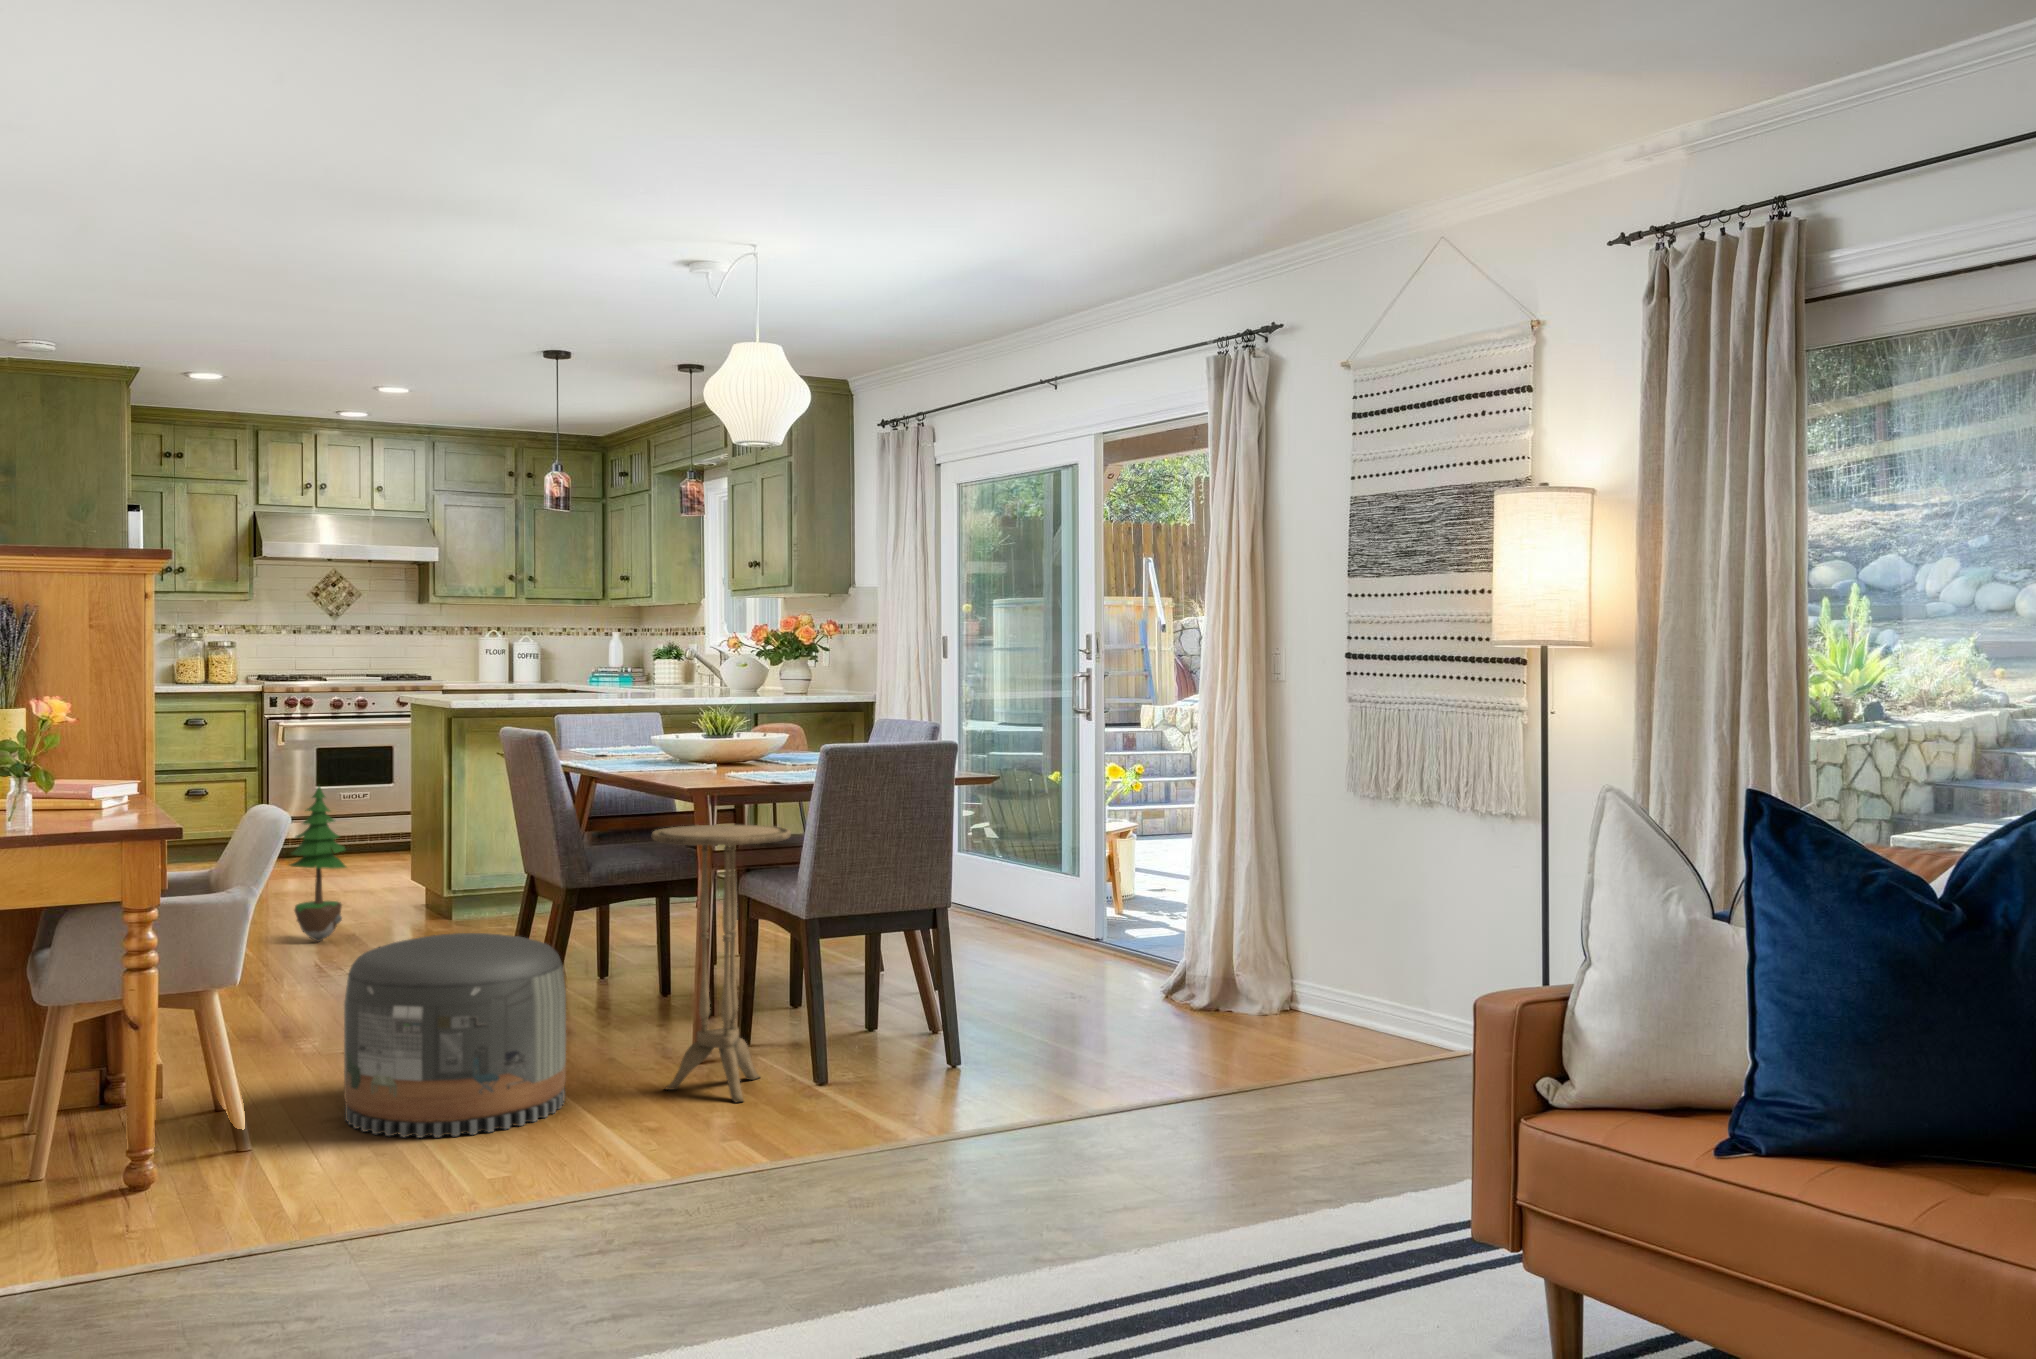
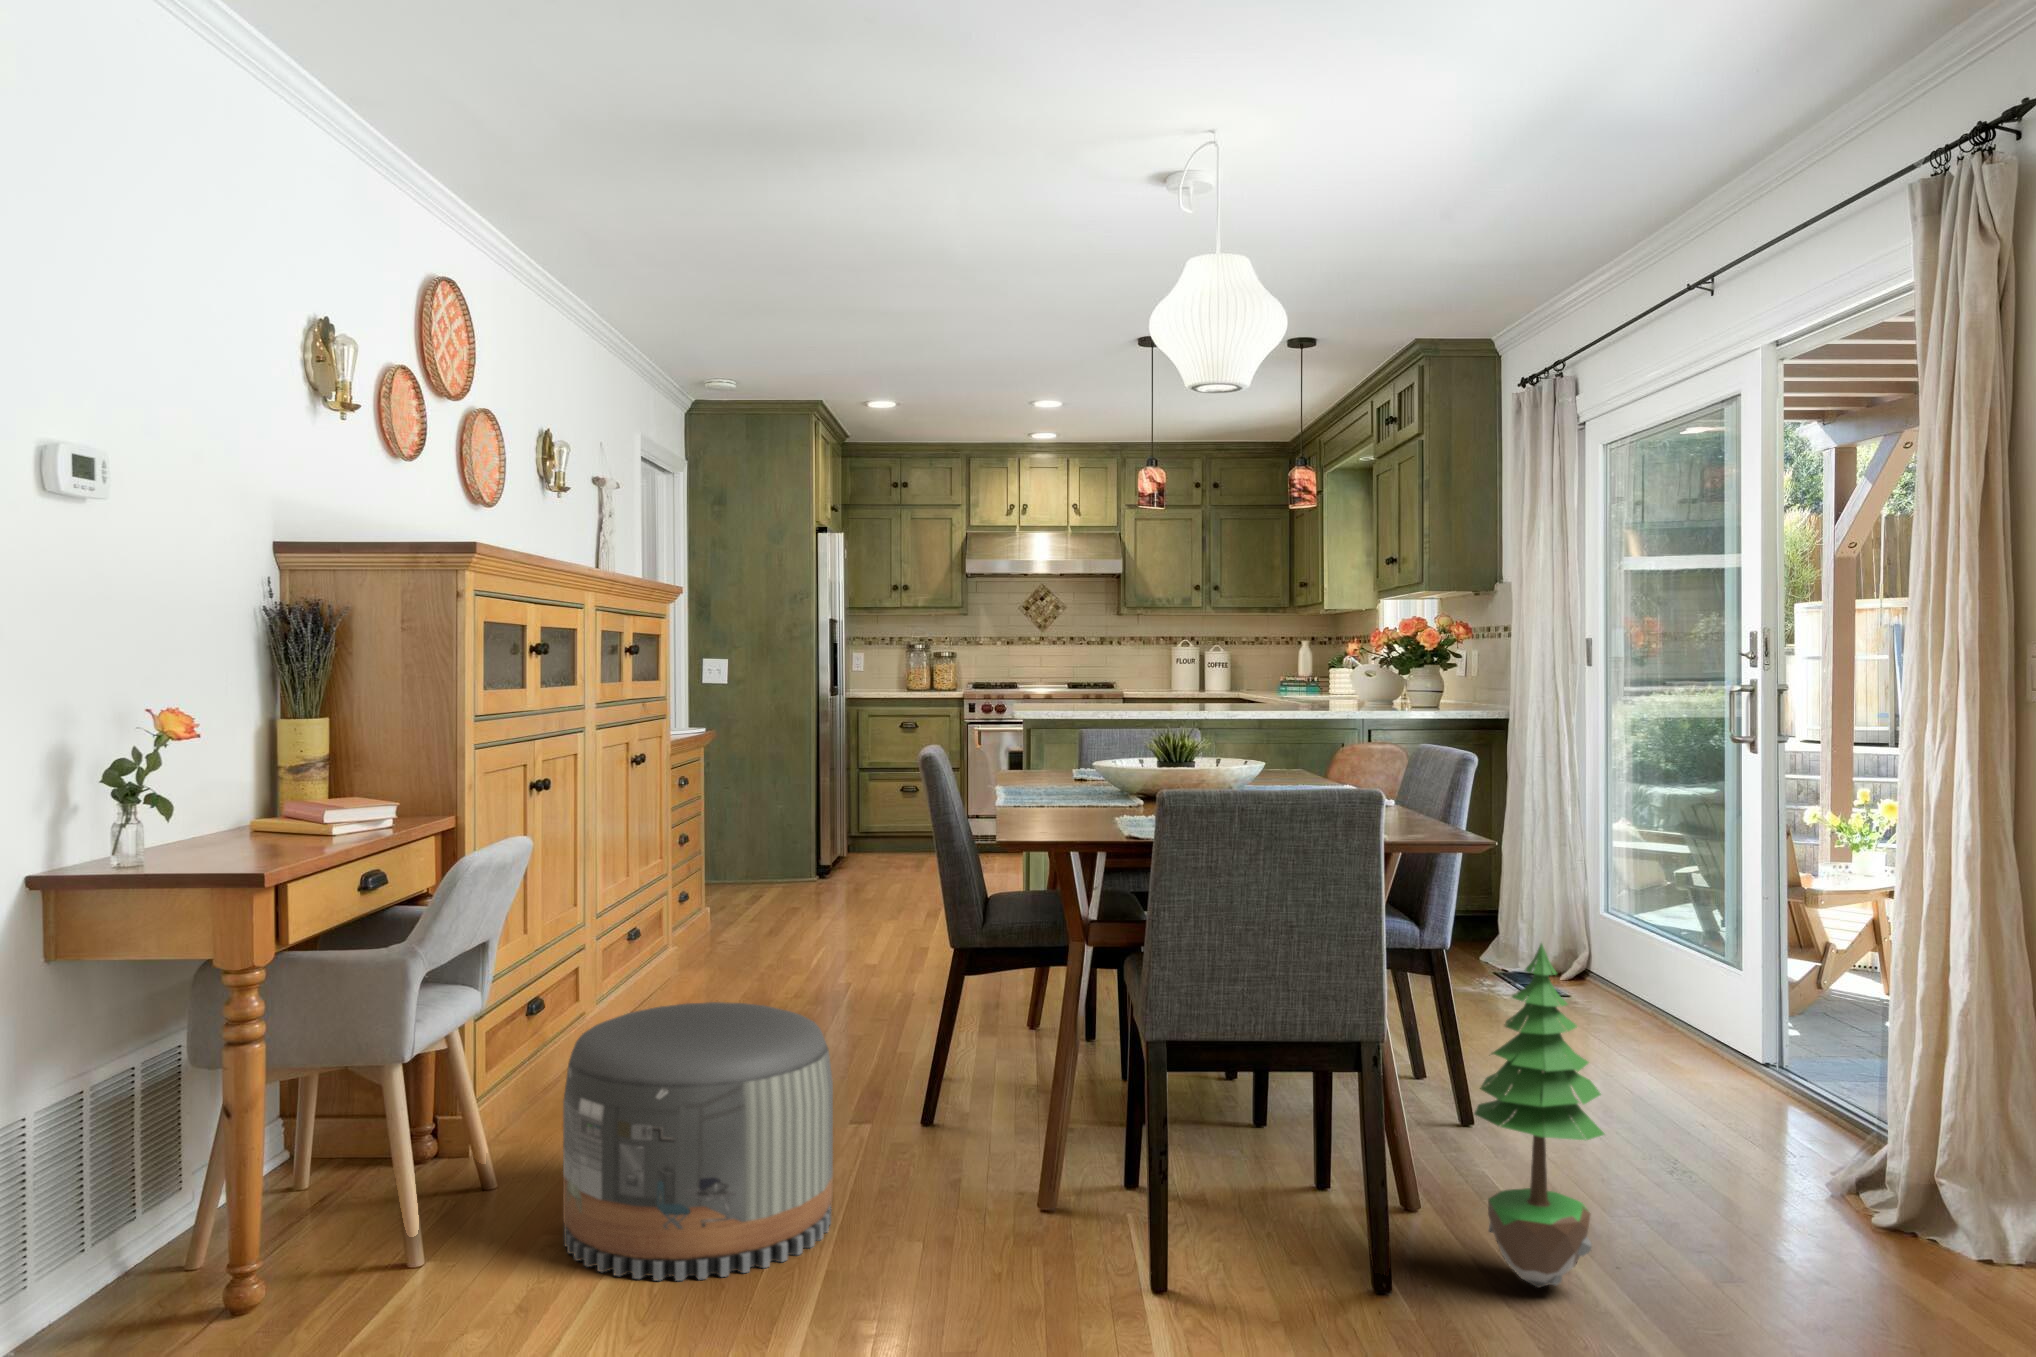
potted tree: present [290,786,346,942] -> present [1475,944,1604,1288]
side table: present [652,825,791,1102] -> none [921,889,1112,1295]

